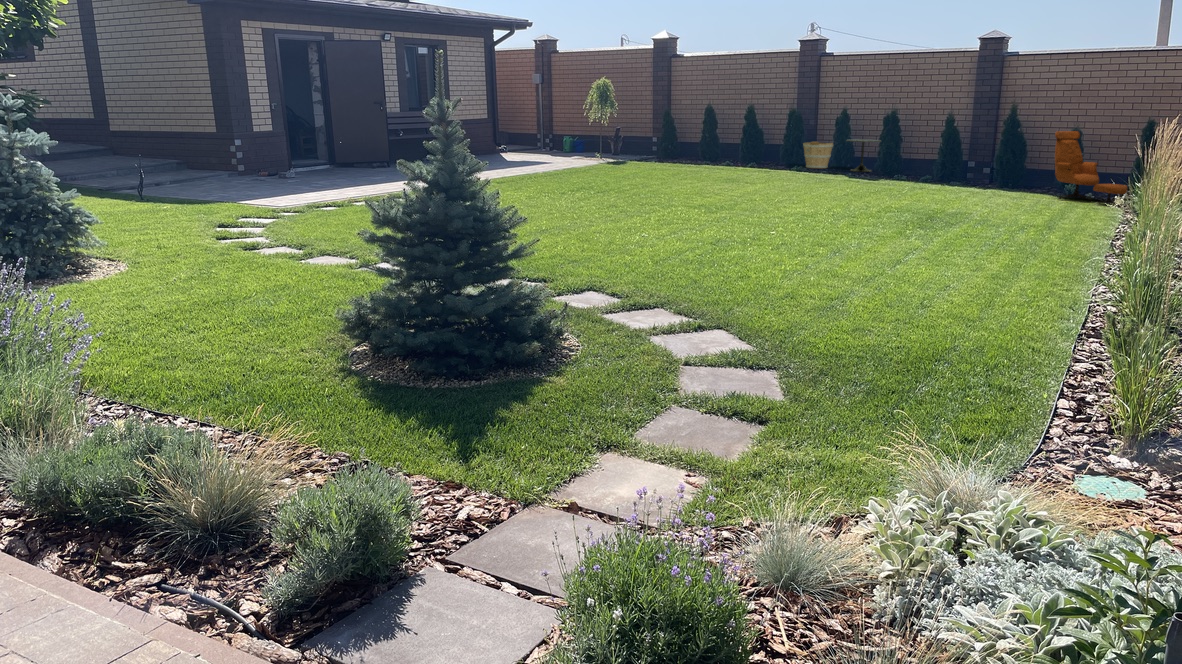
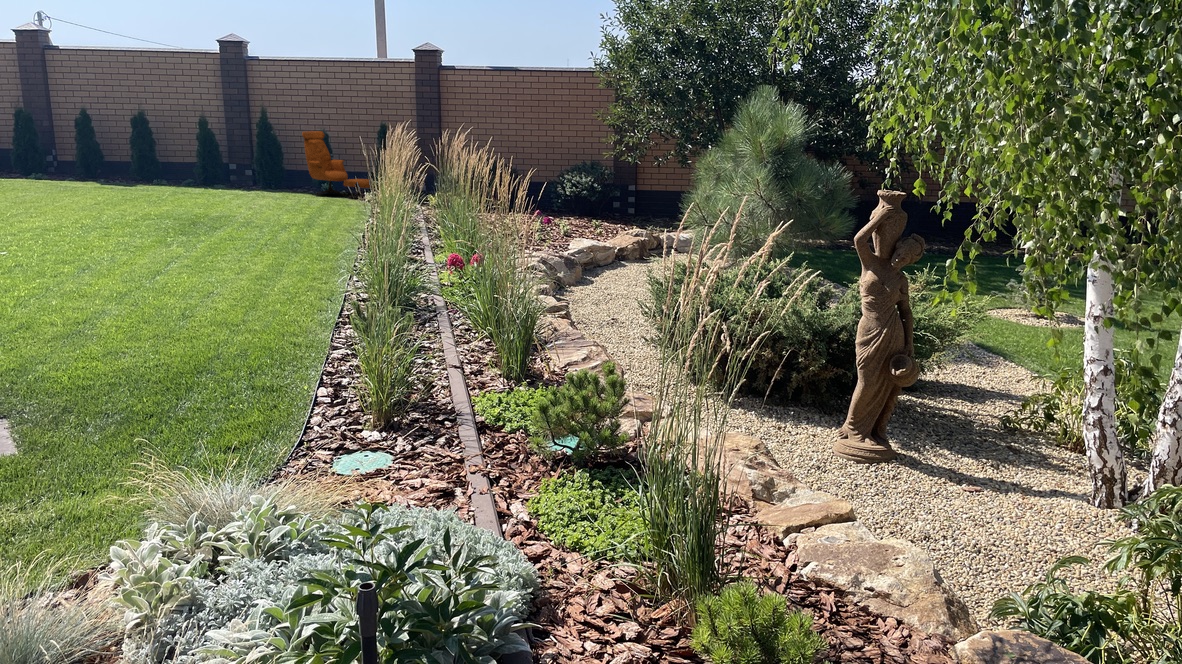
side table: present [847,139,881,172] -> none [90,144,131,179]
wooden bucket: present [803,142,833,168] -> none [38,147,77,177]

